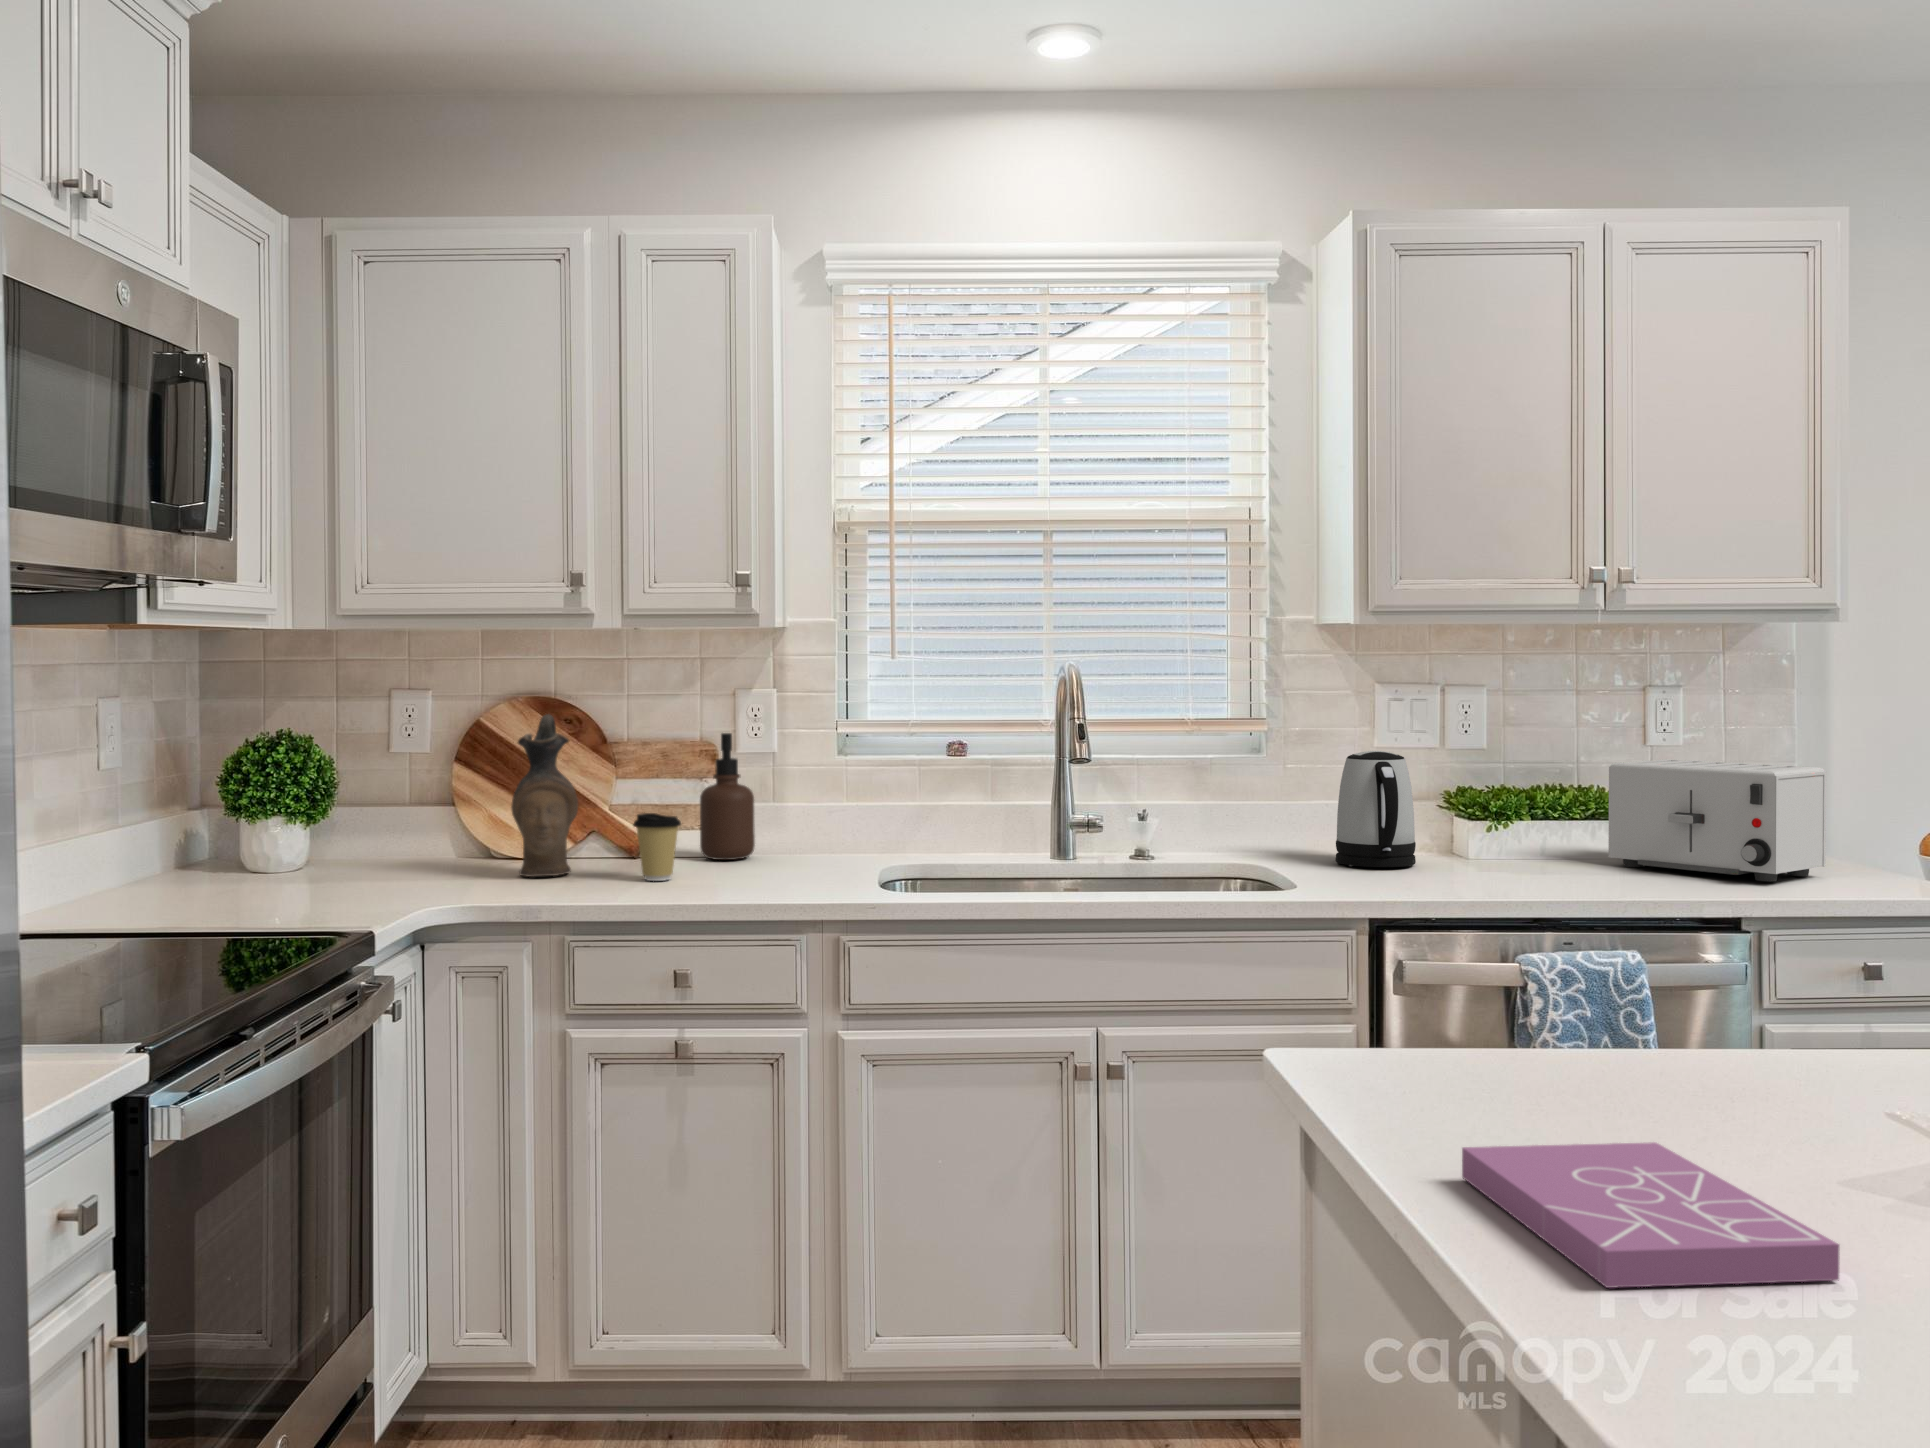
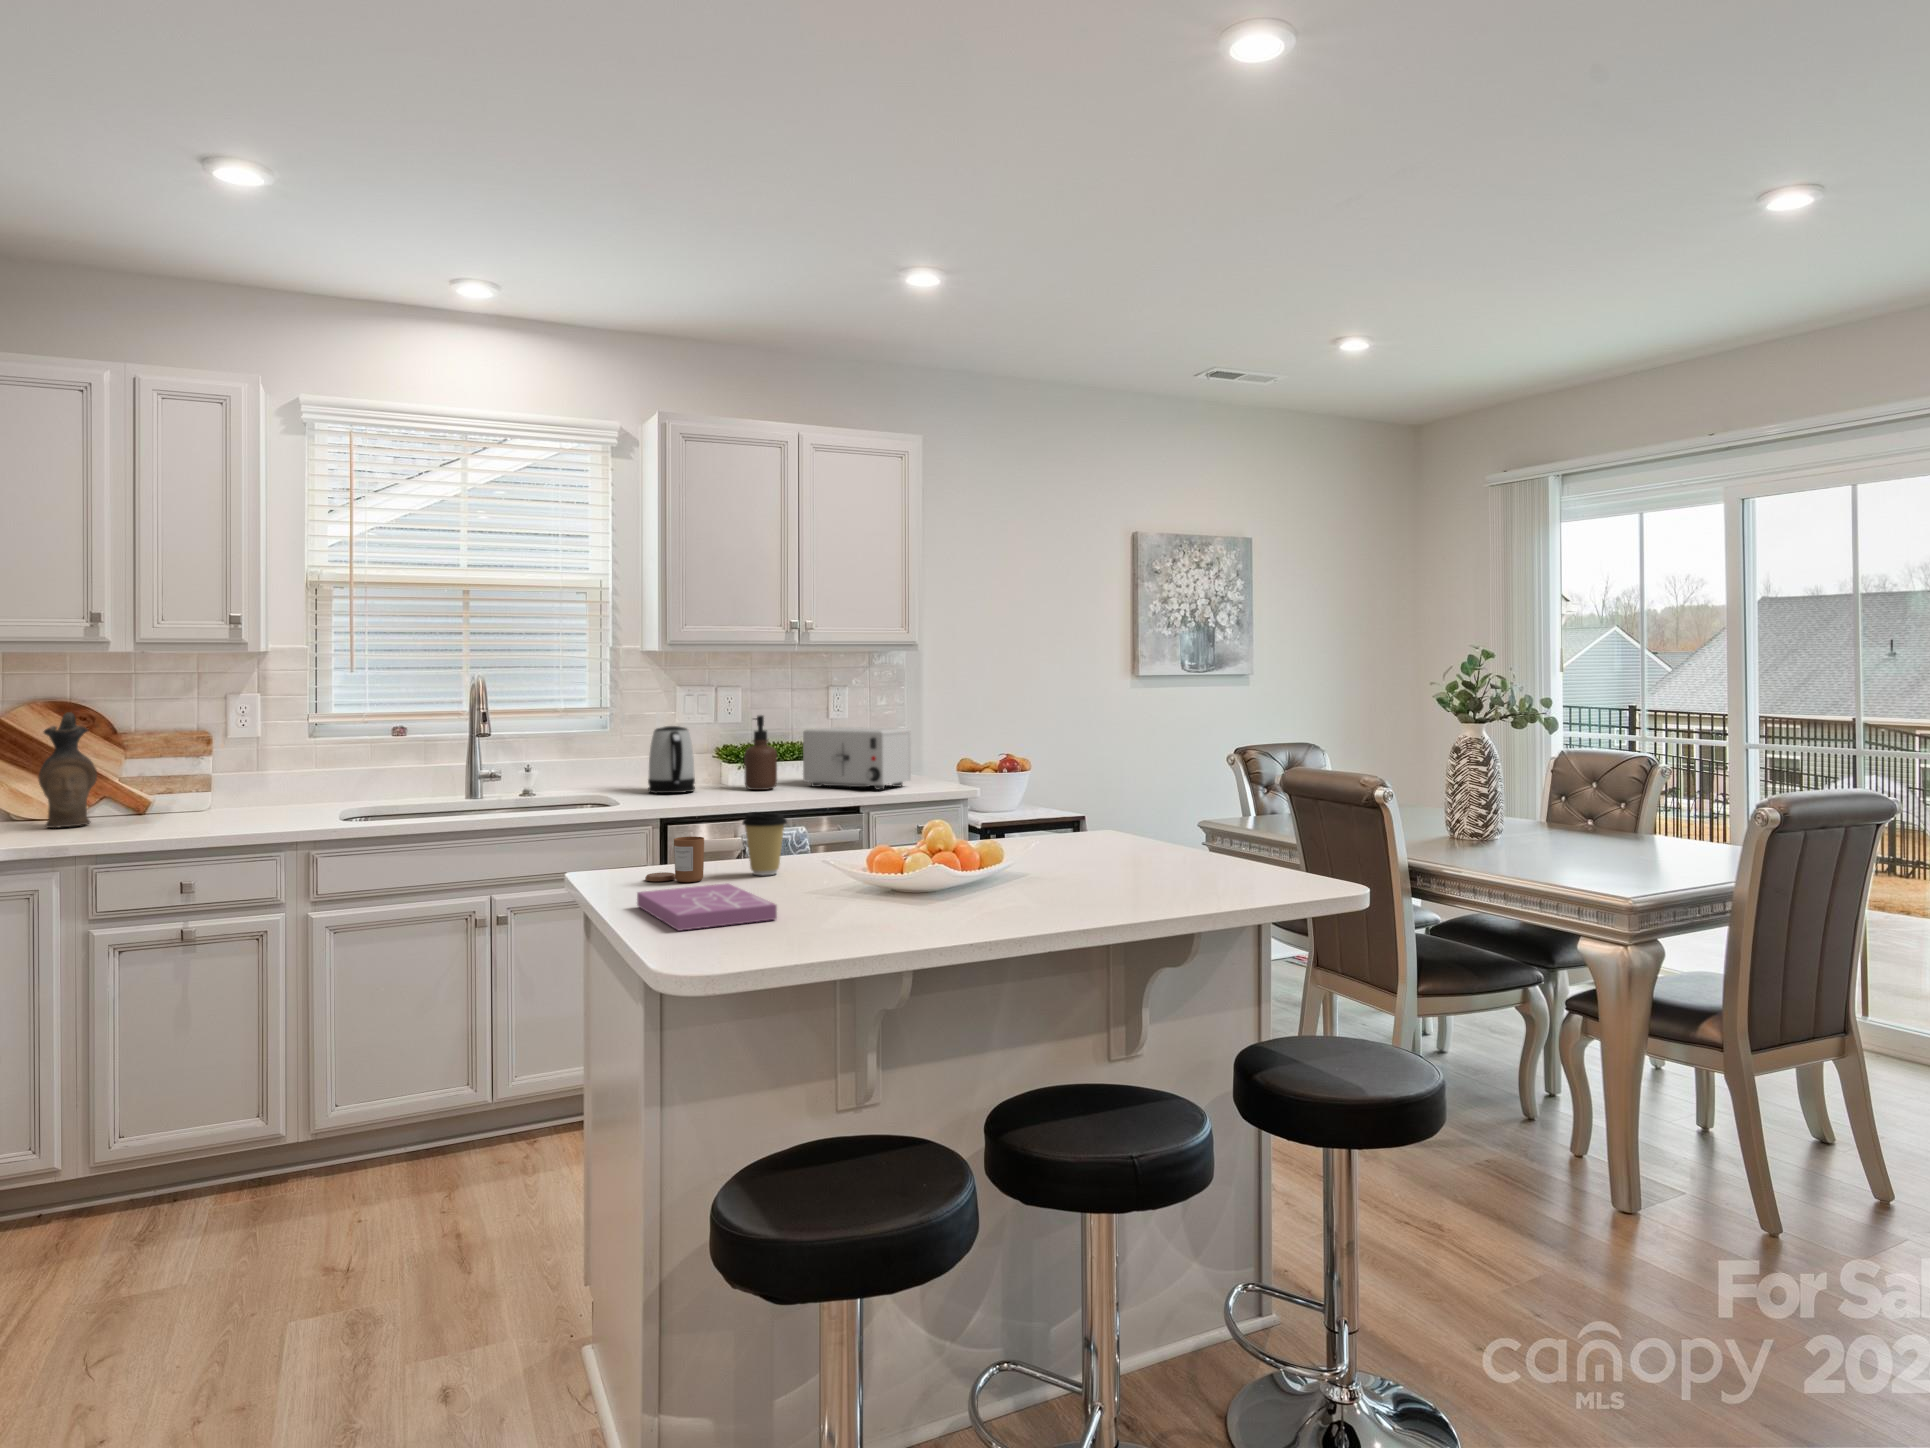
soap dispenser: present [700,733,755,860] -> present [744,715,777,790]
coffee cup: present [633,813,681,881] -> present [742,812,787,876]
candle: none [1437,1010,1566,1109] -> present [645,837,704,882]

